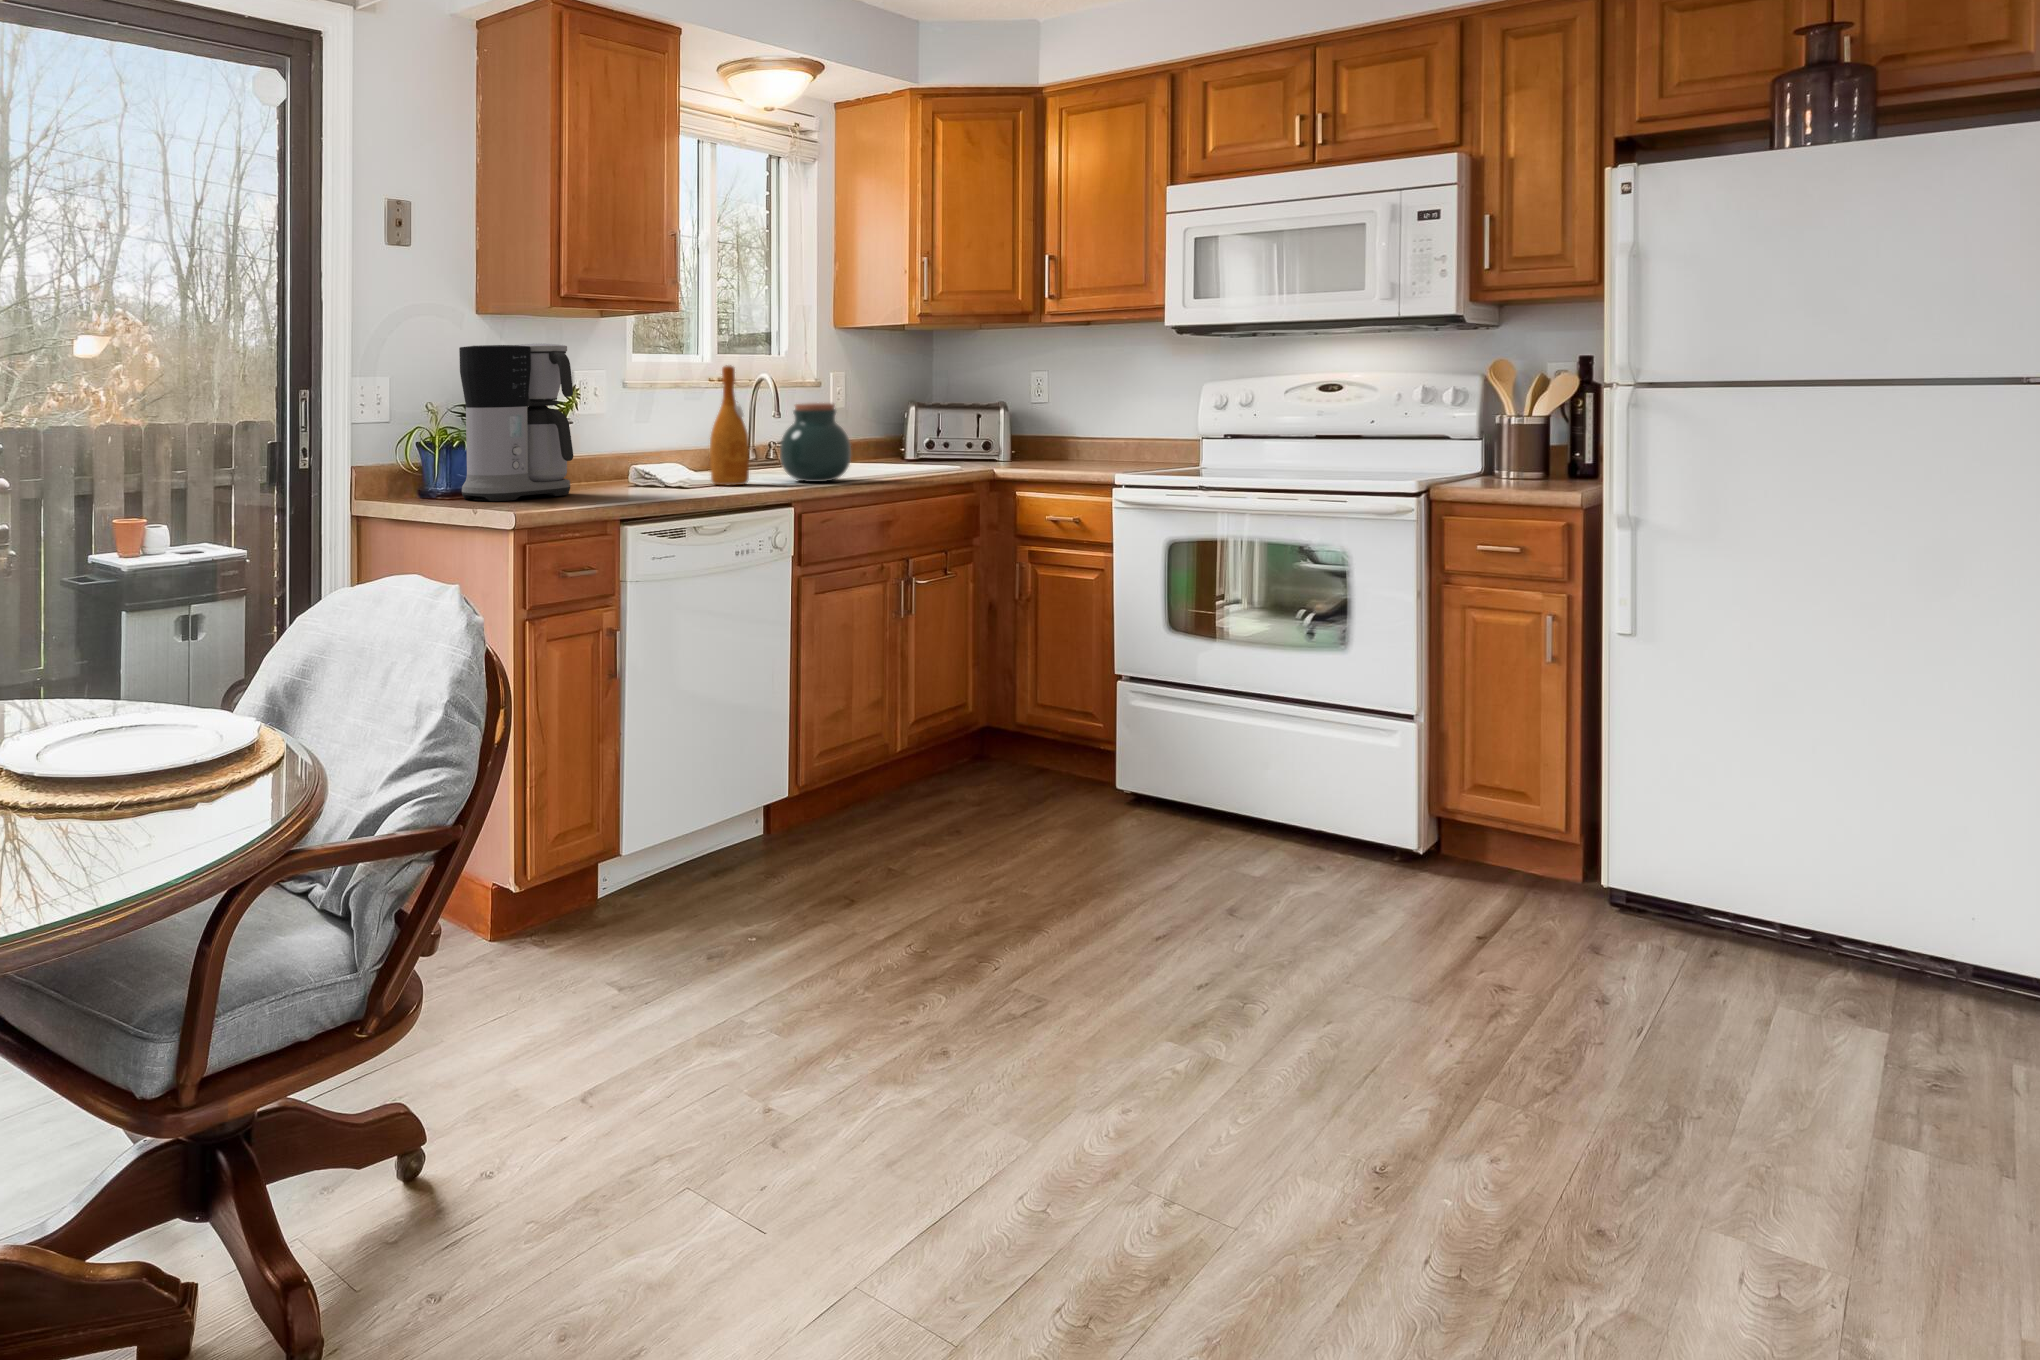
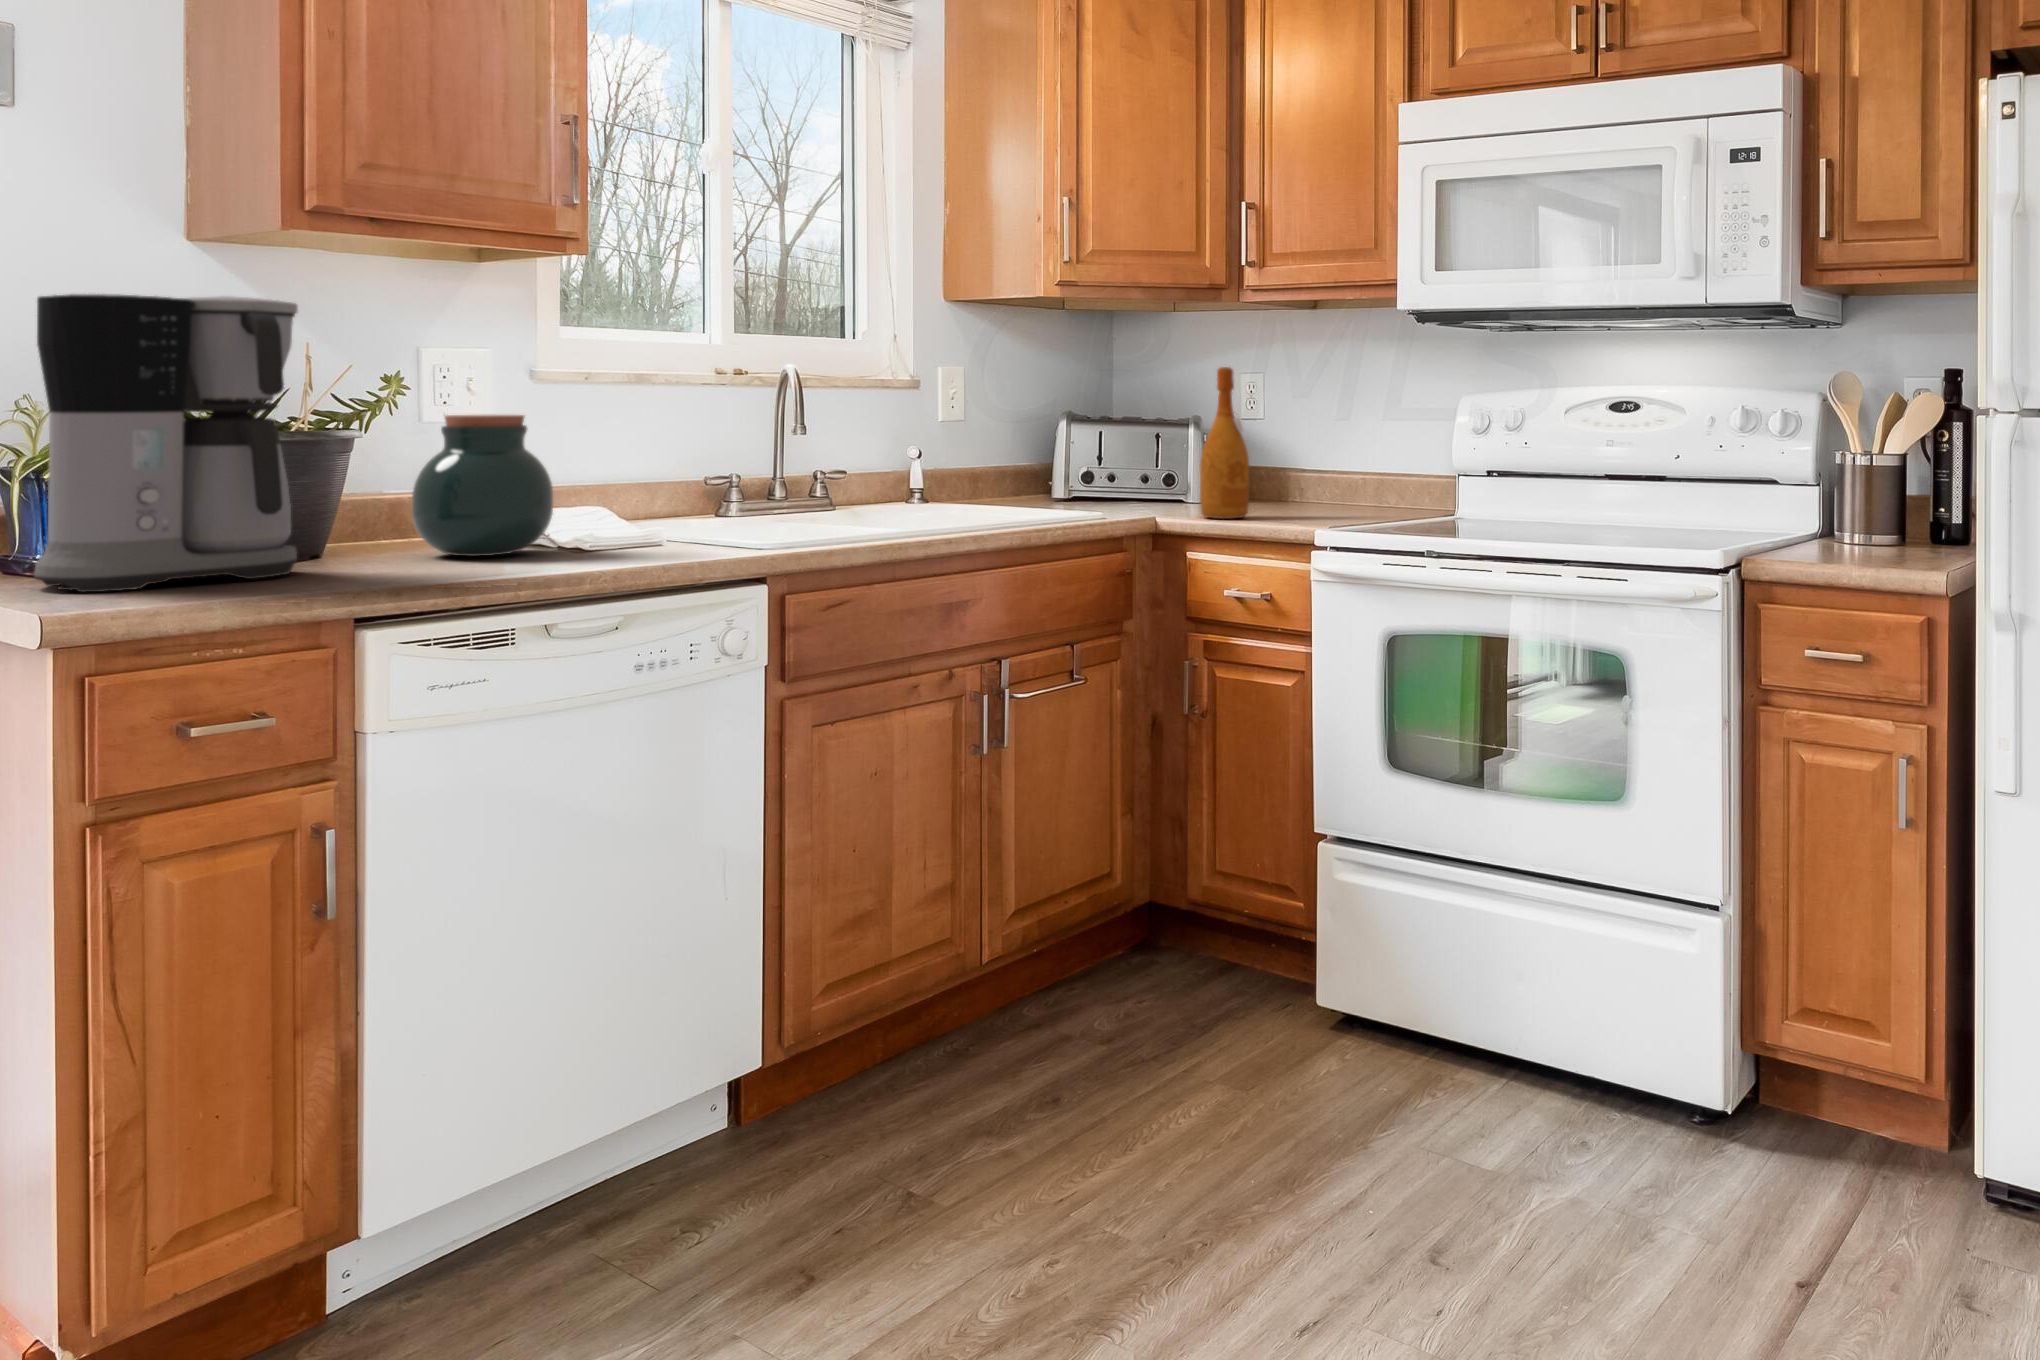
wine bottle: present [710,365,749,486] -> present [1200,367,1249,519]
jar: present [780,403,851,482] -> present [412,415,553,556]

